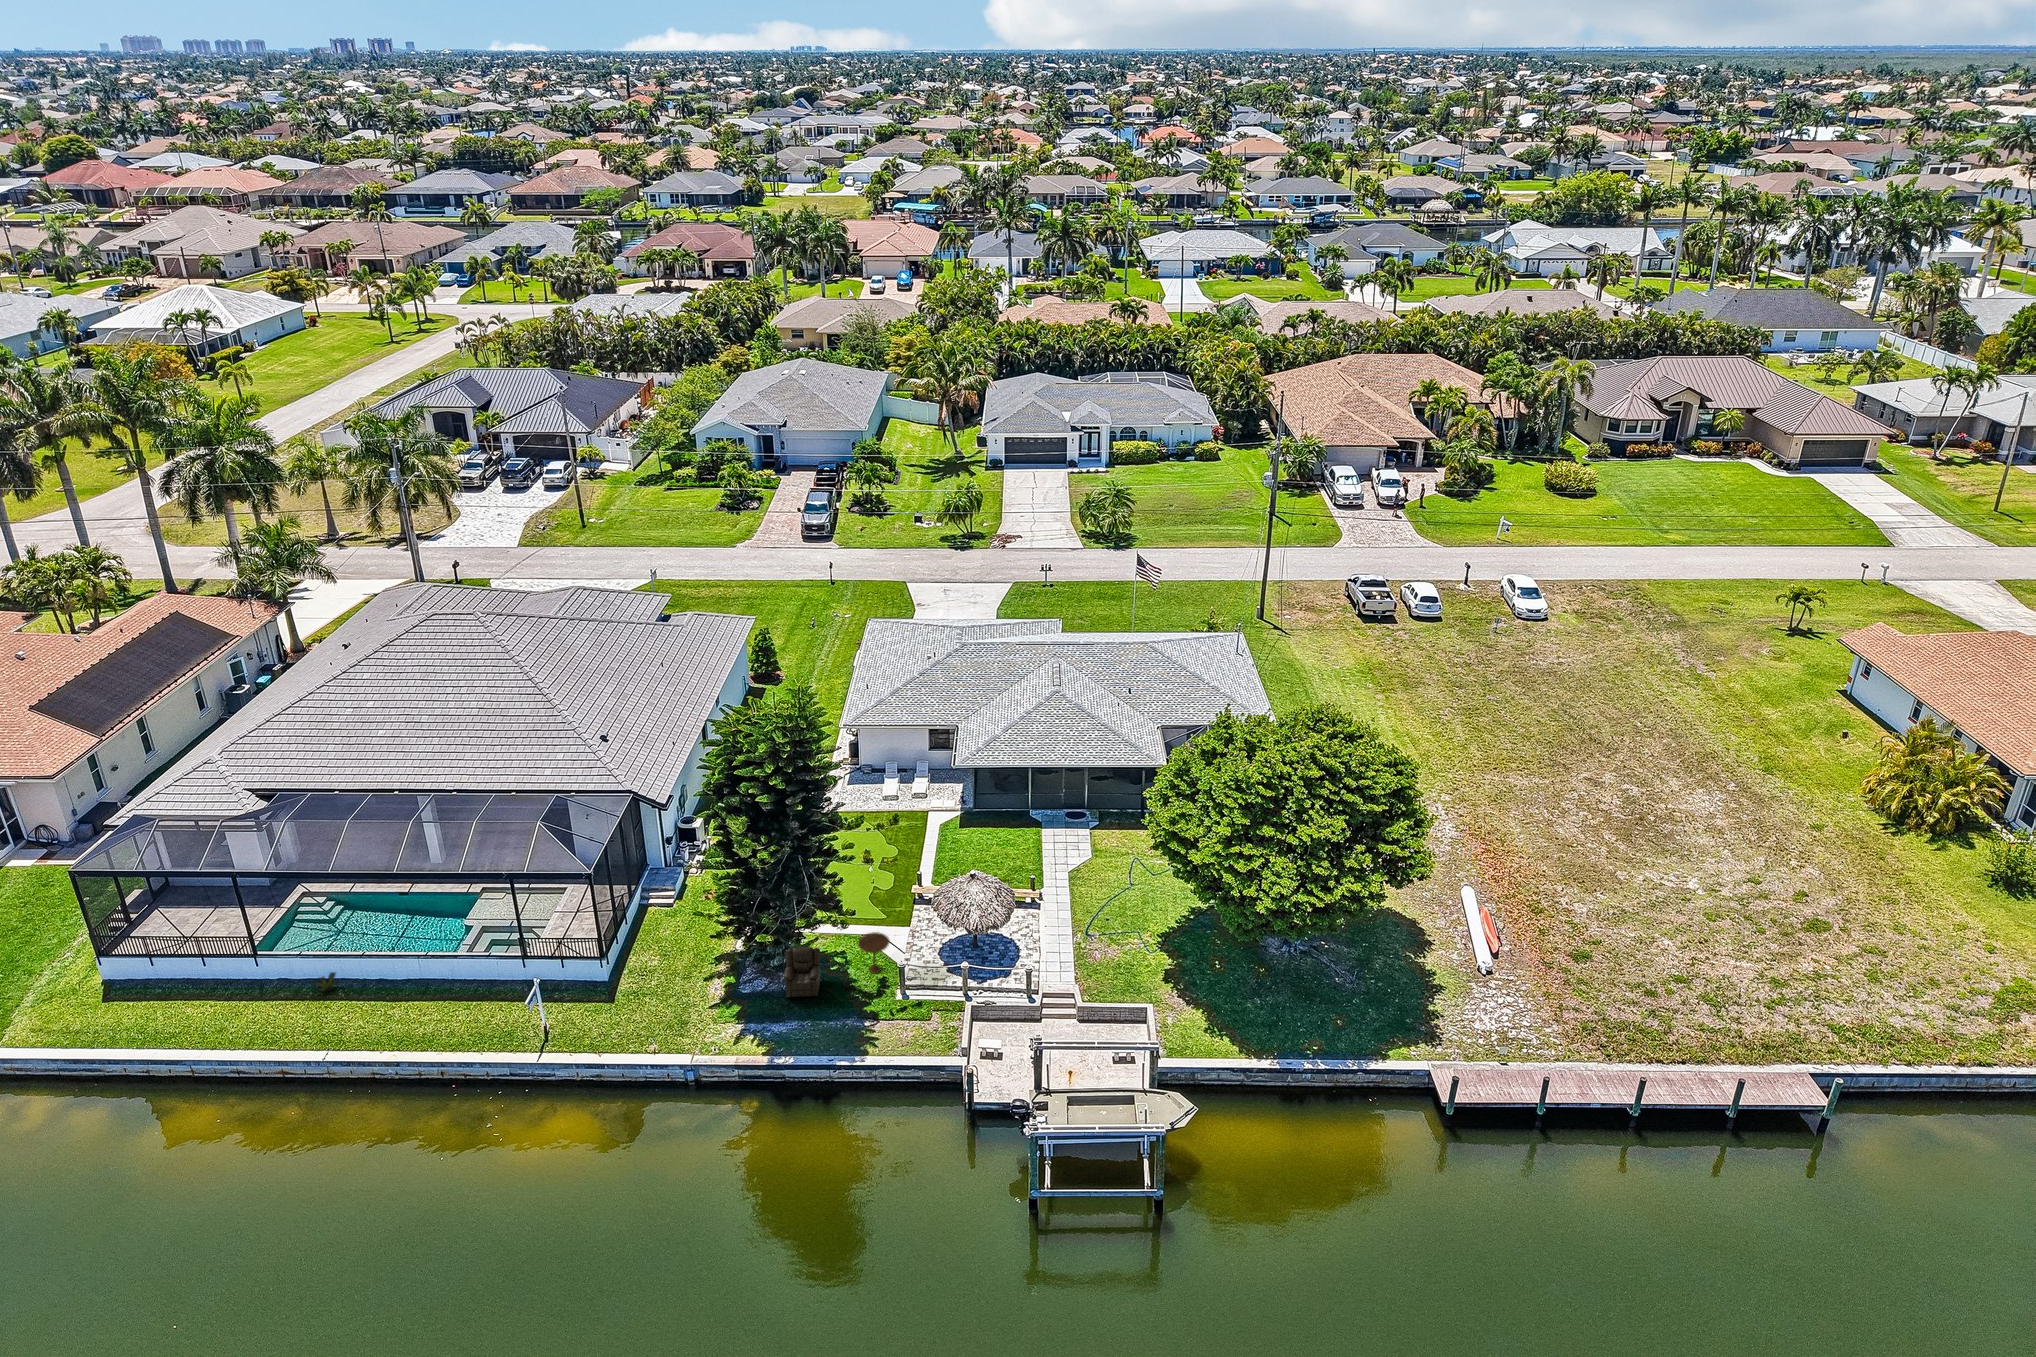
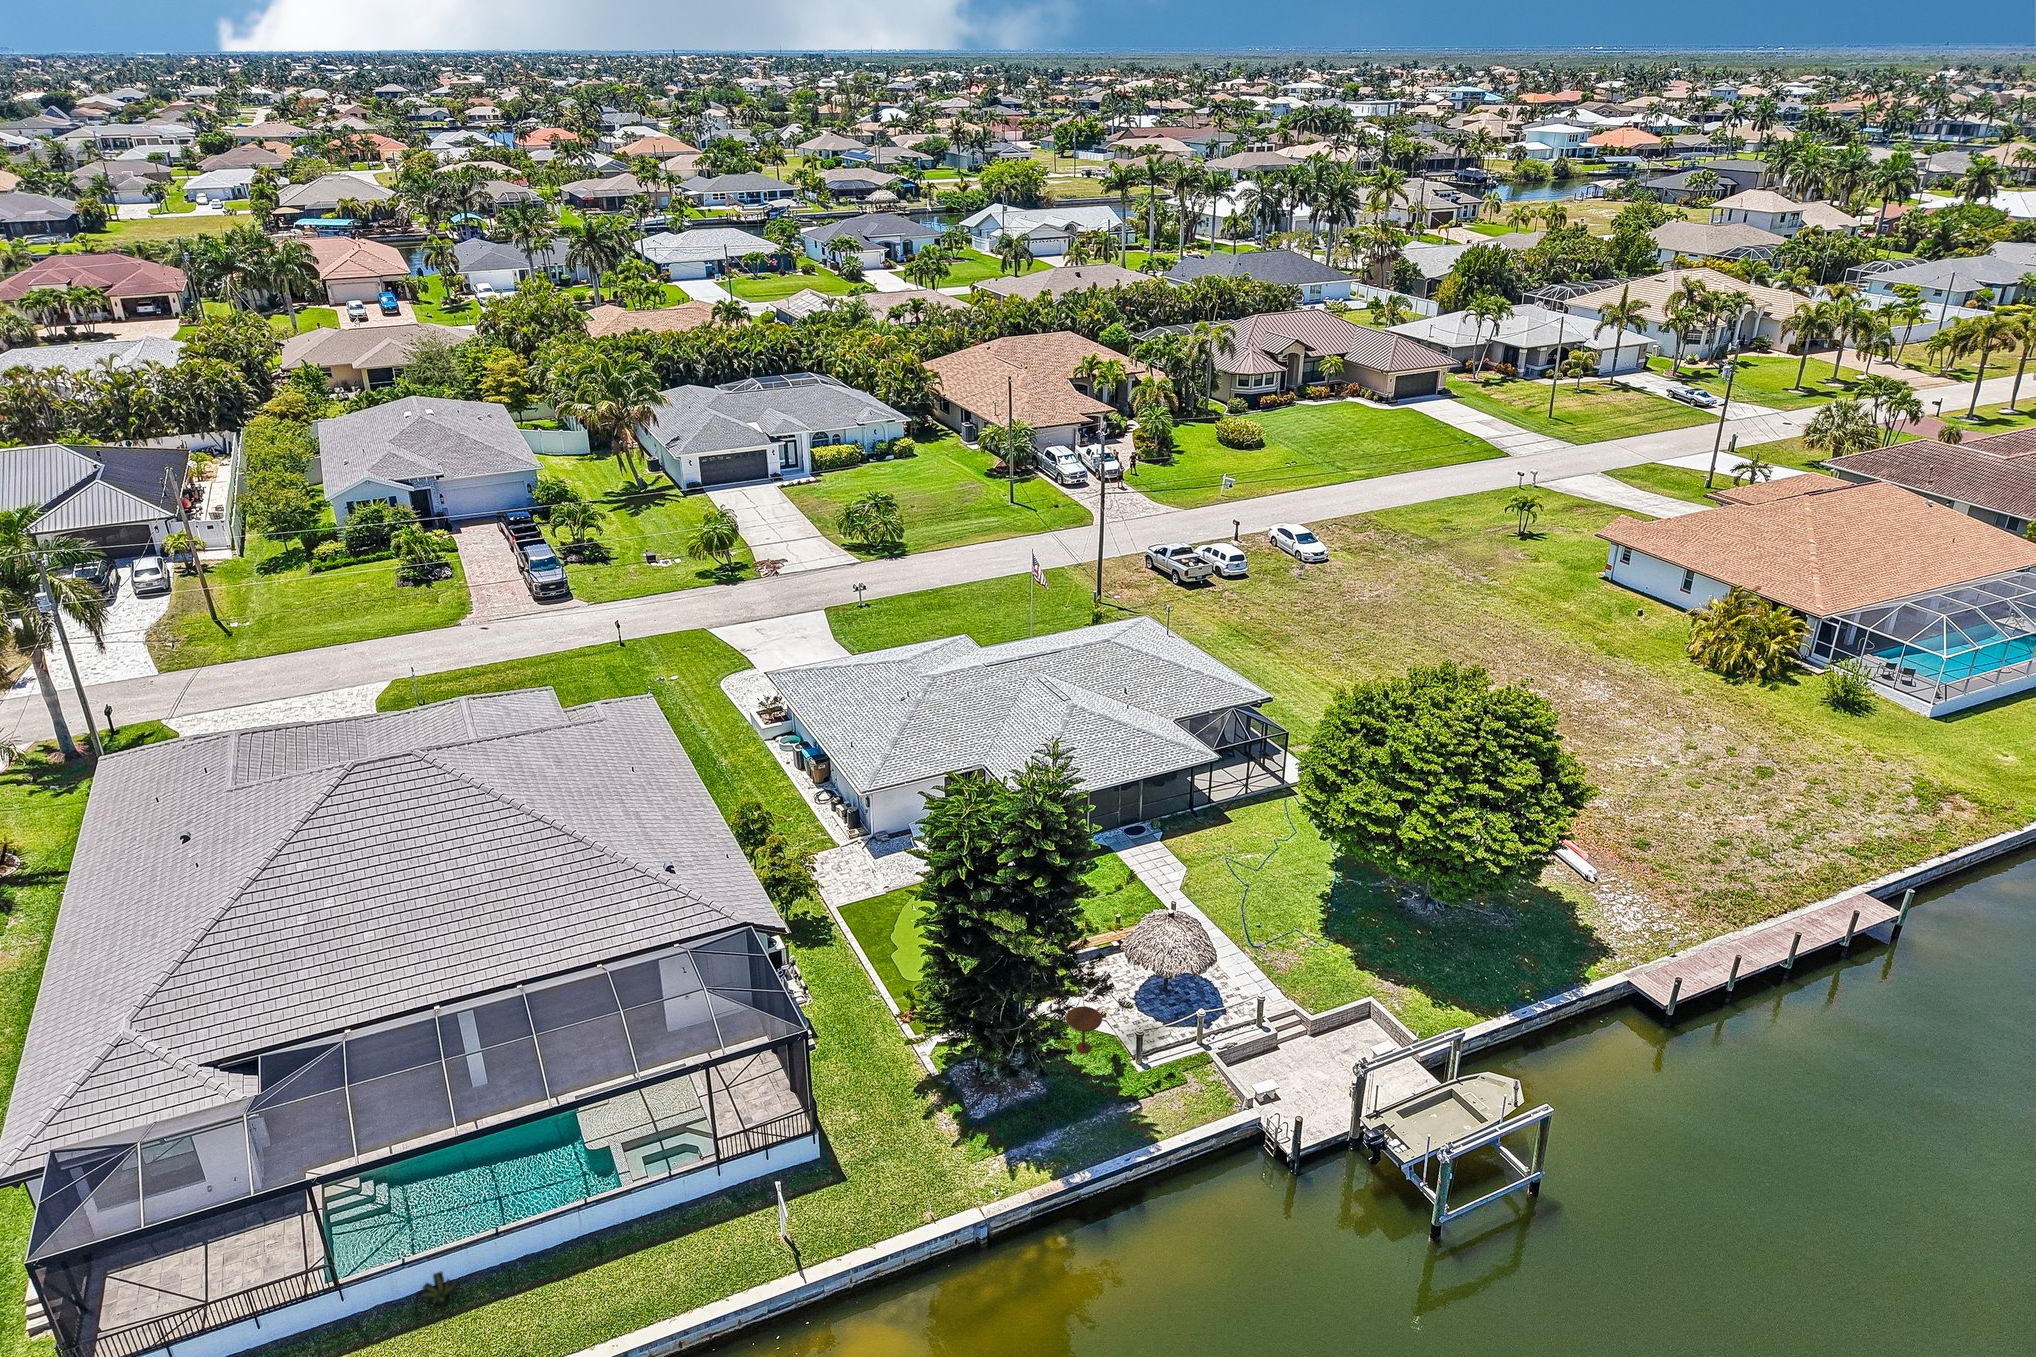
chair: present [784,947,820,997] -> none [1002,1043,1052,1108]

